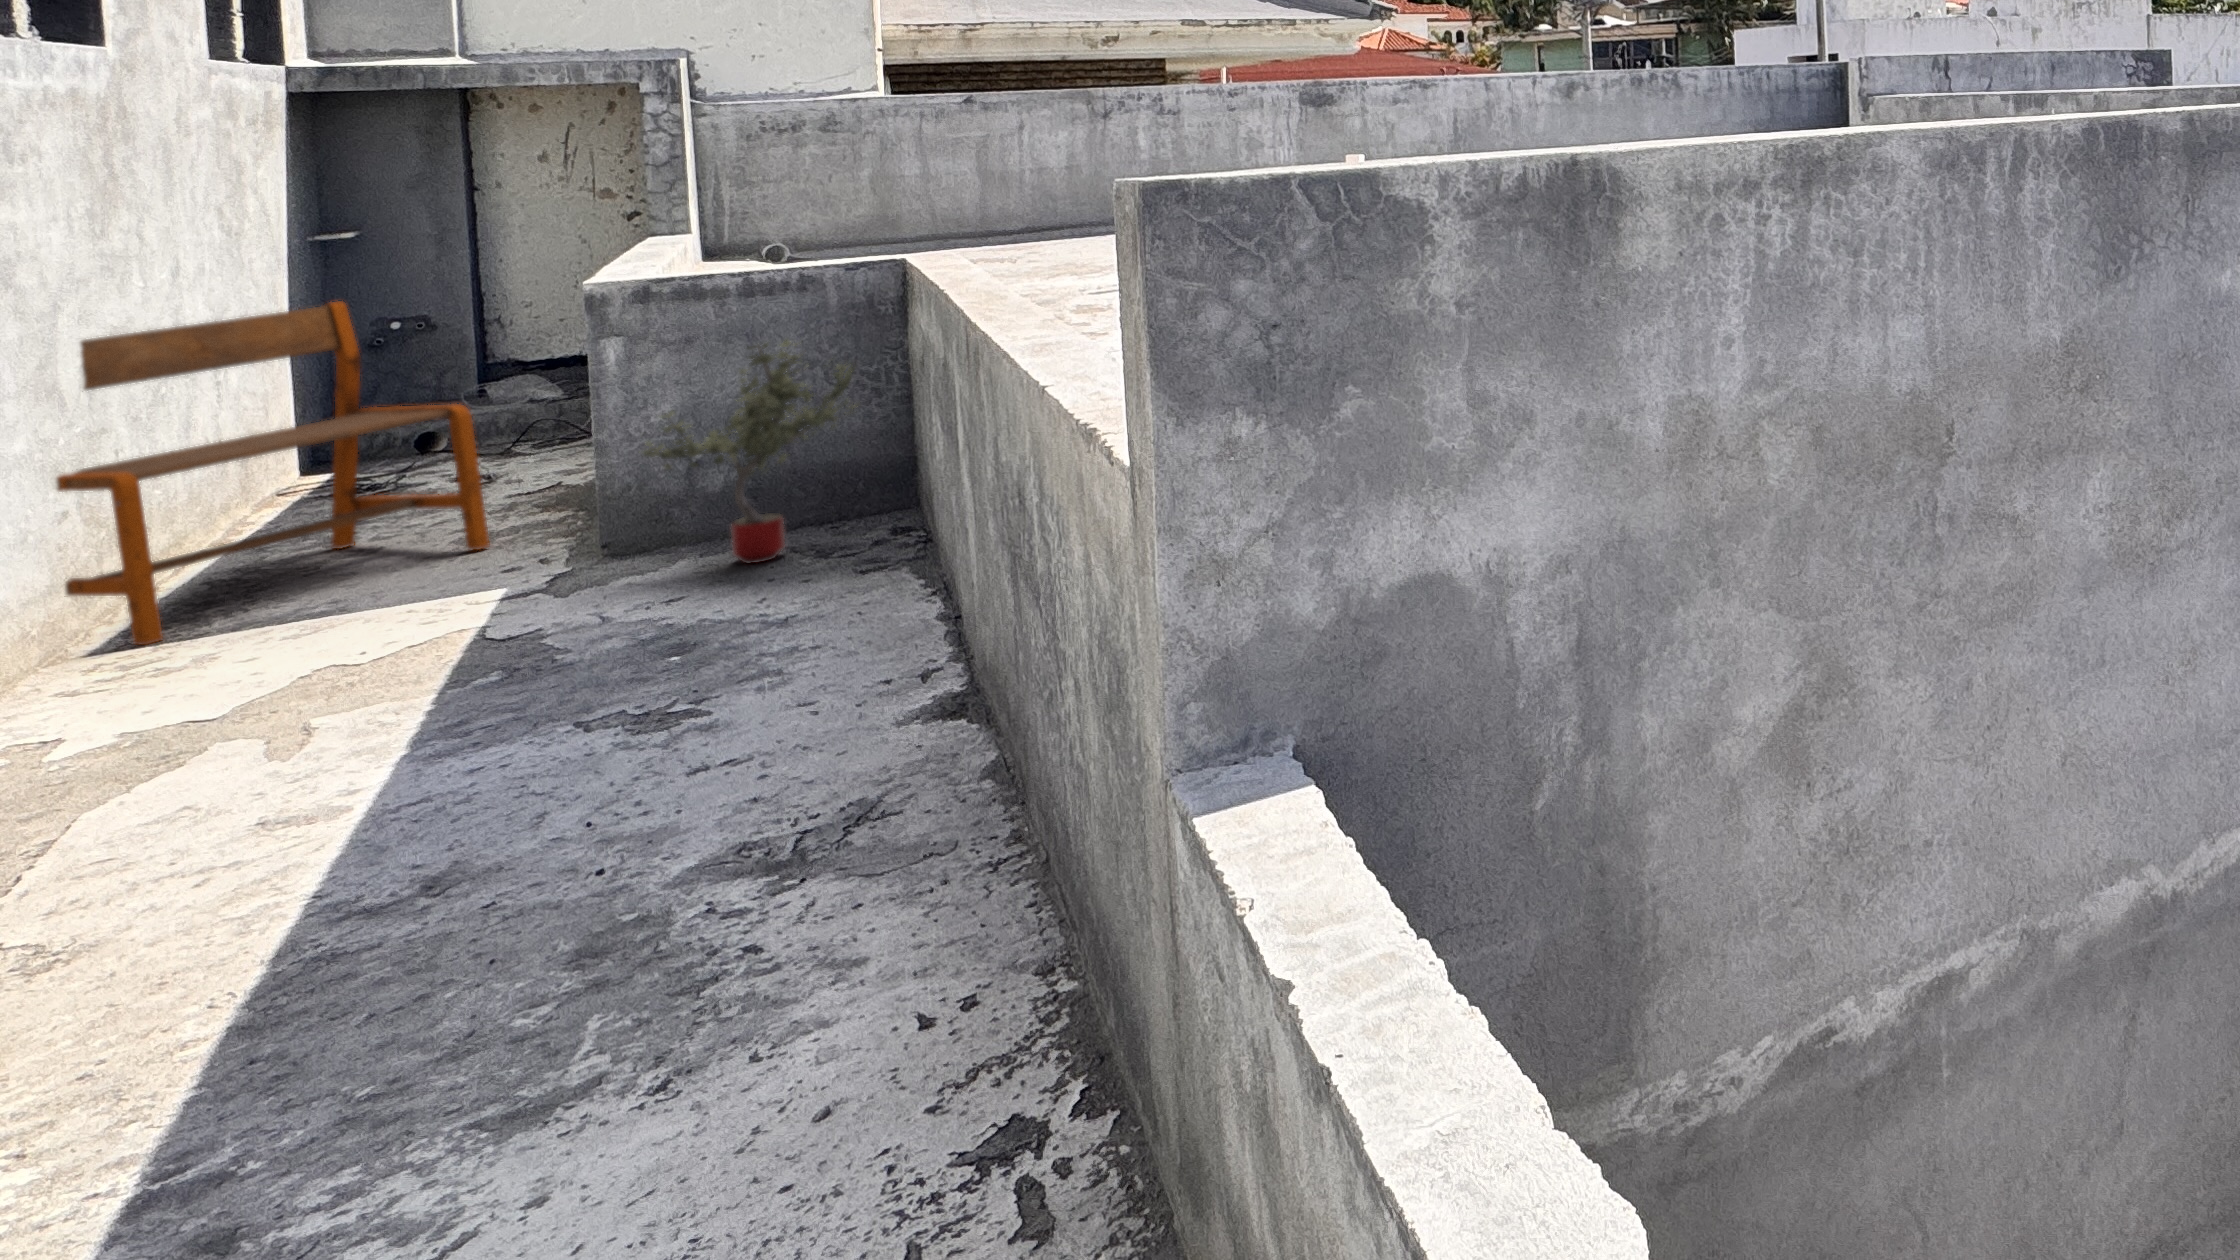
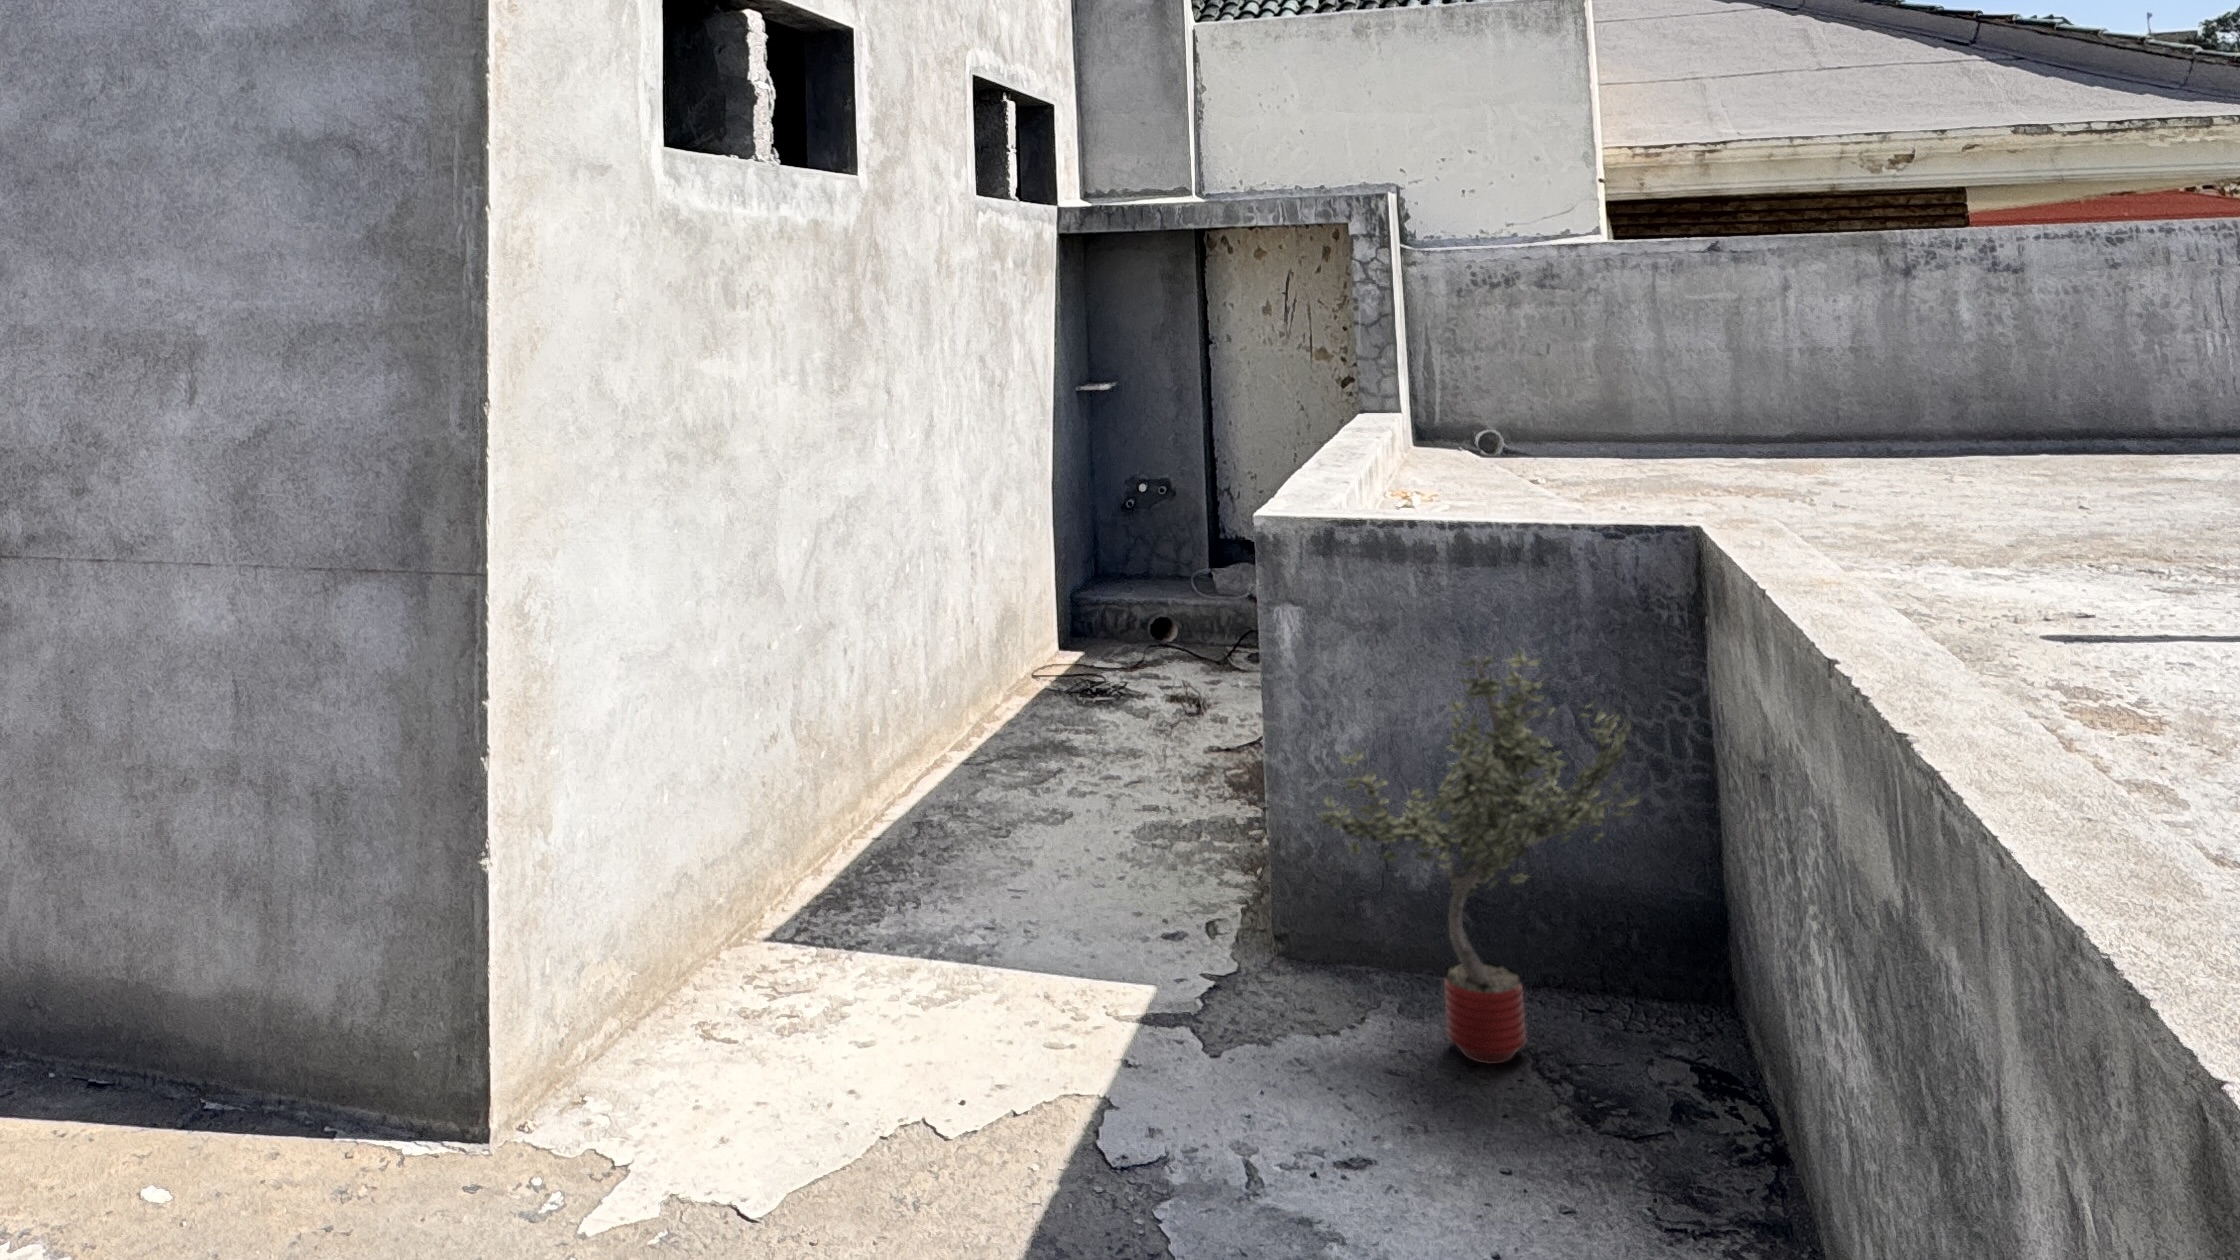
bench: present [56,301,489,645] -> none [727,497,1164,964]

